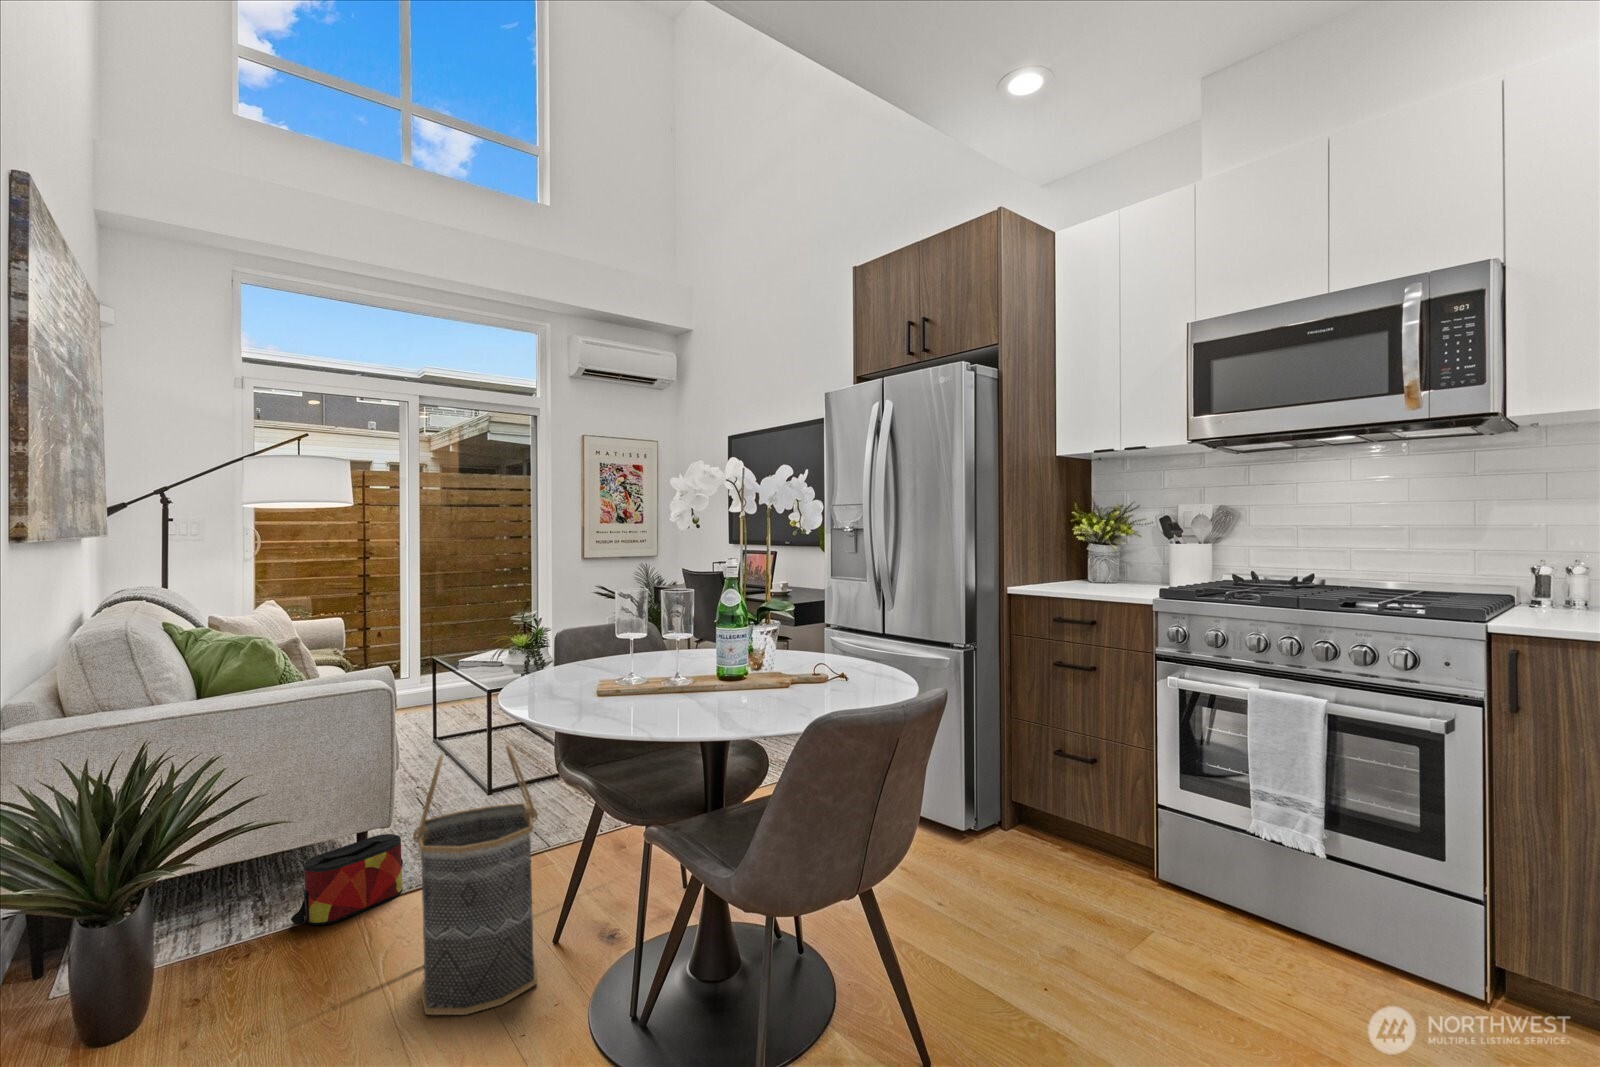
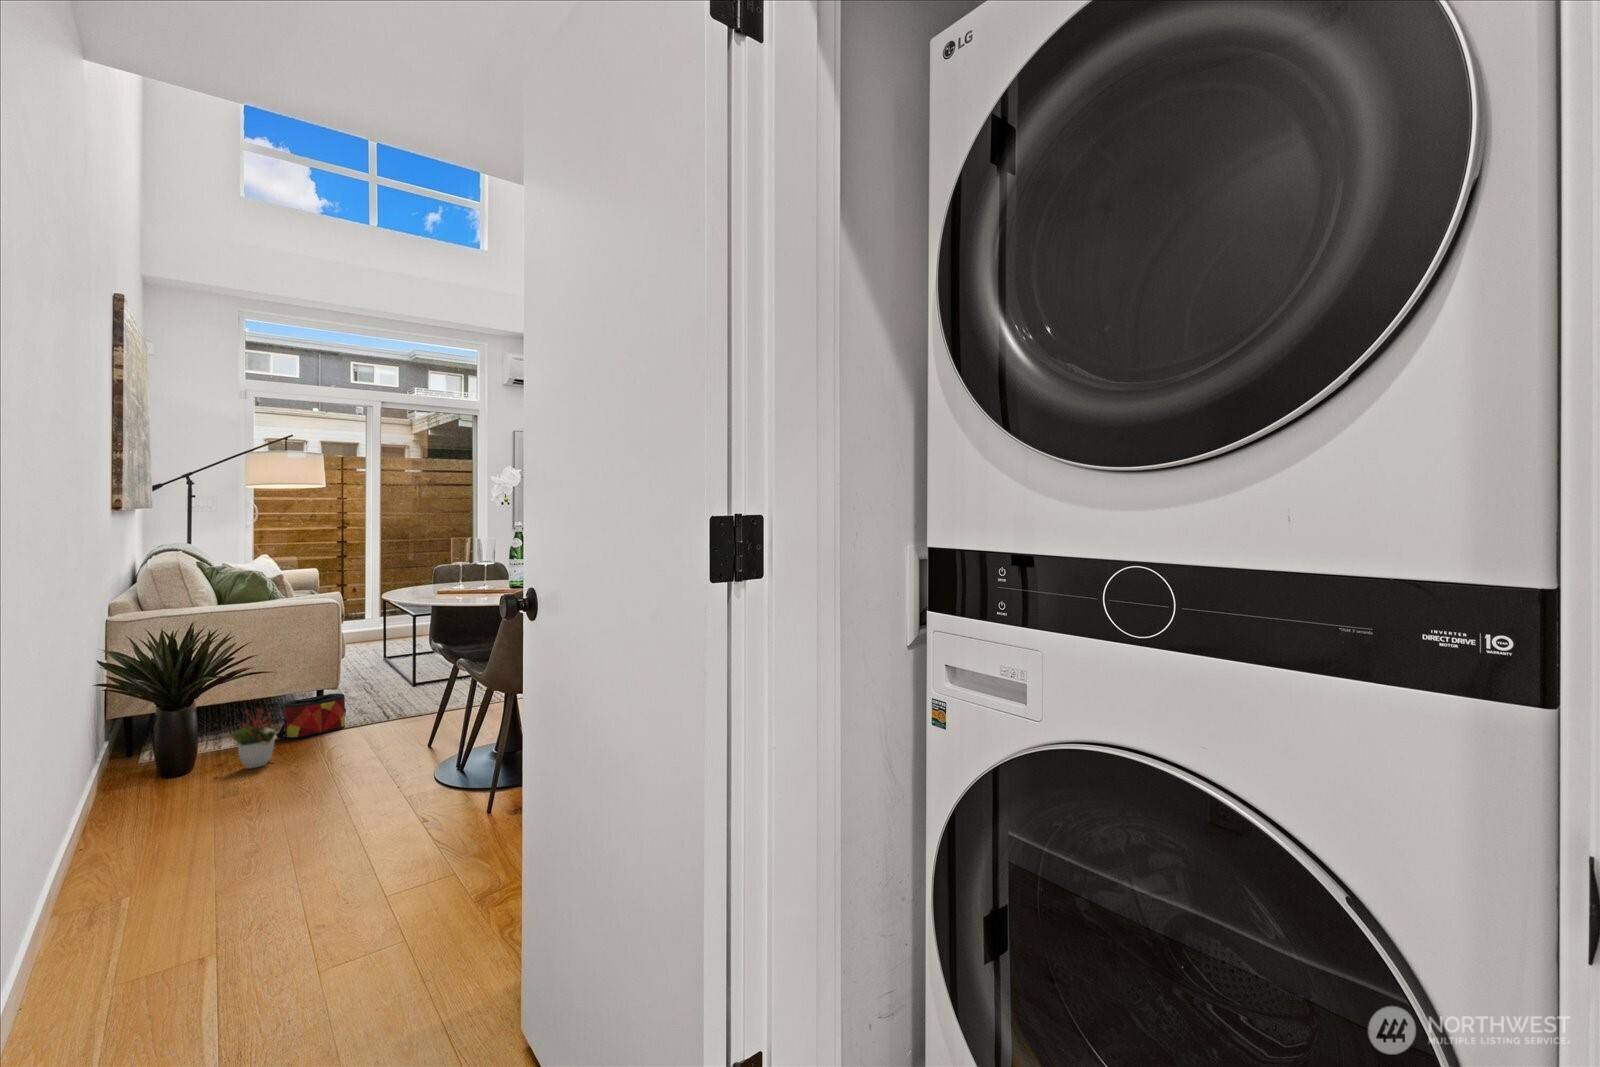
basket: present [413,745,538,1015] -> none [344,631,417,770]
decorative plant: none [213,897,292,1014] -> present [233,709,275,769]

